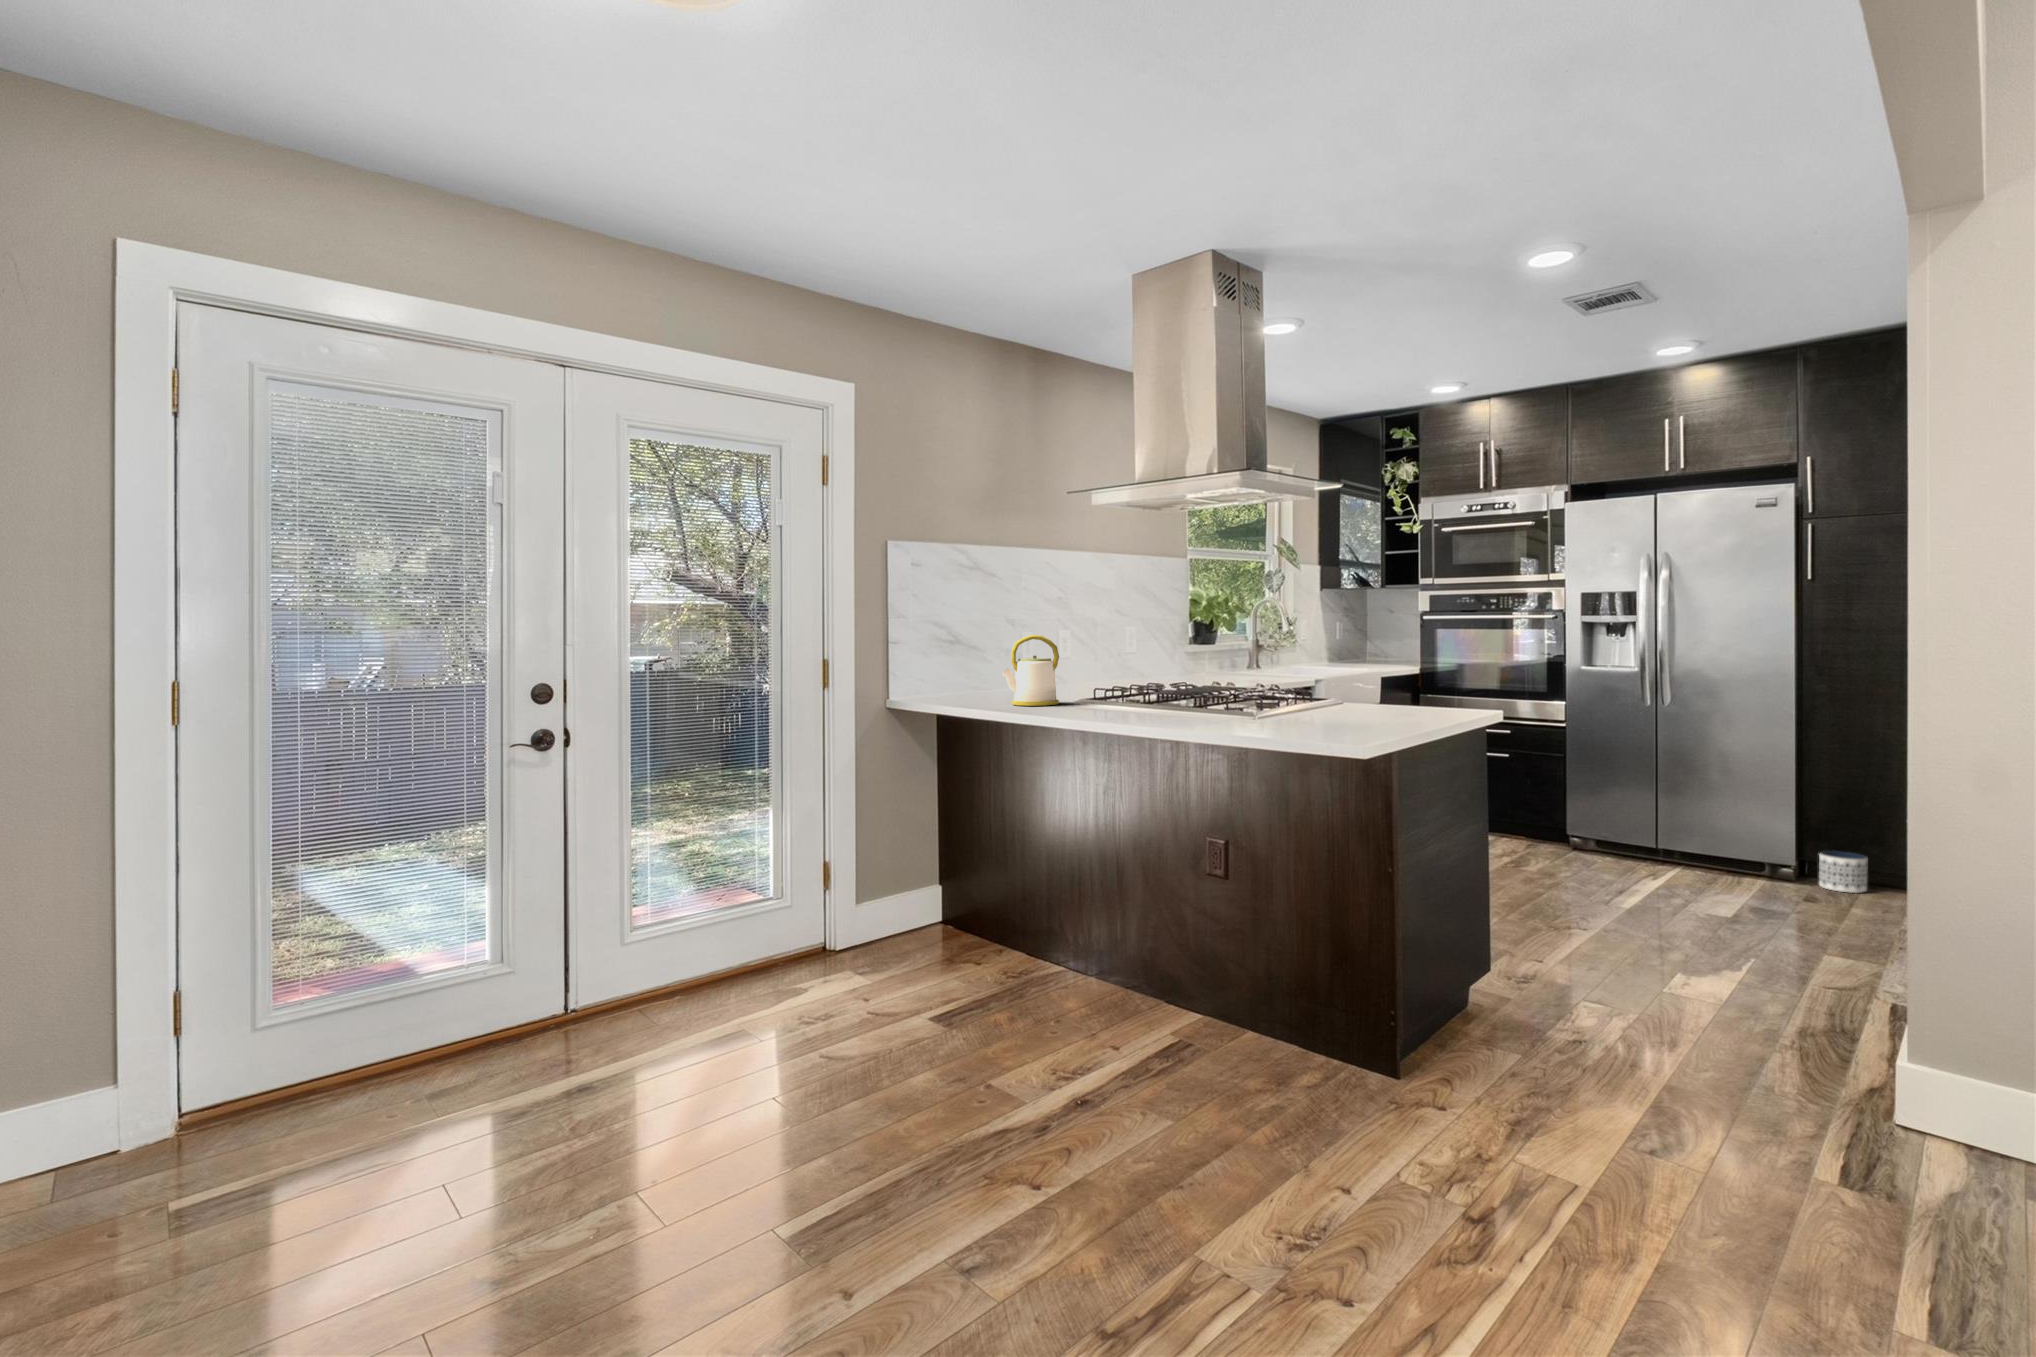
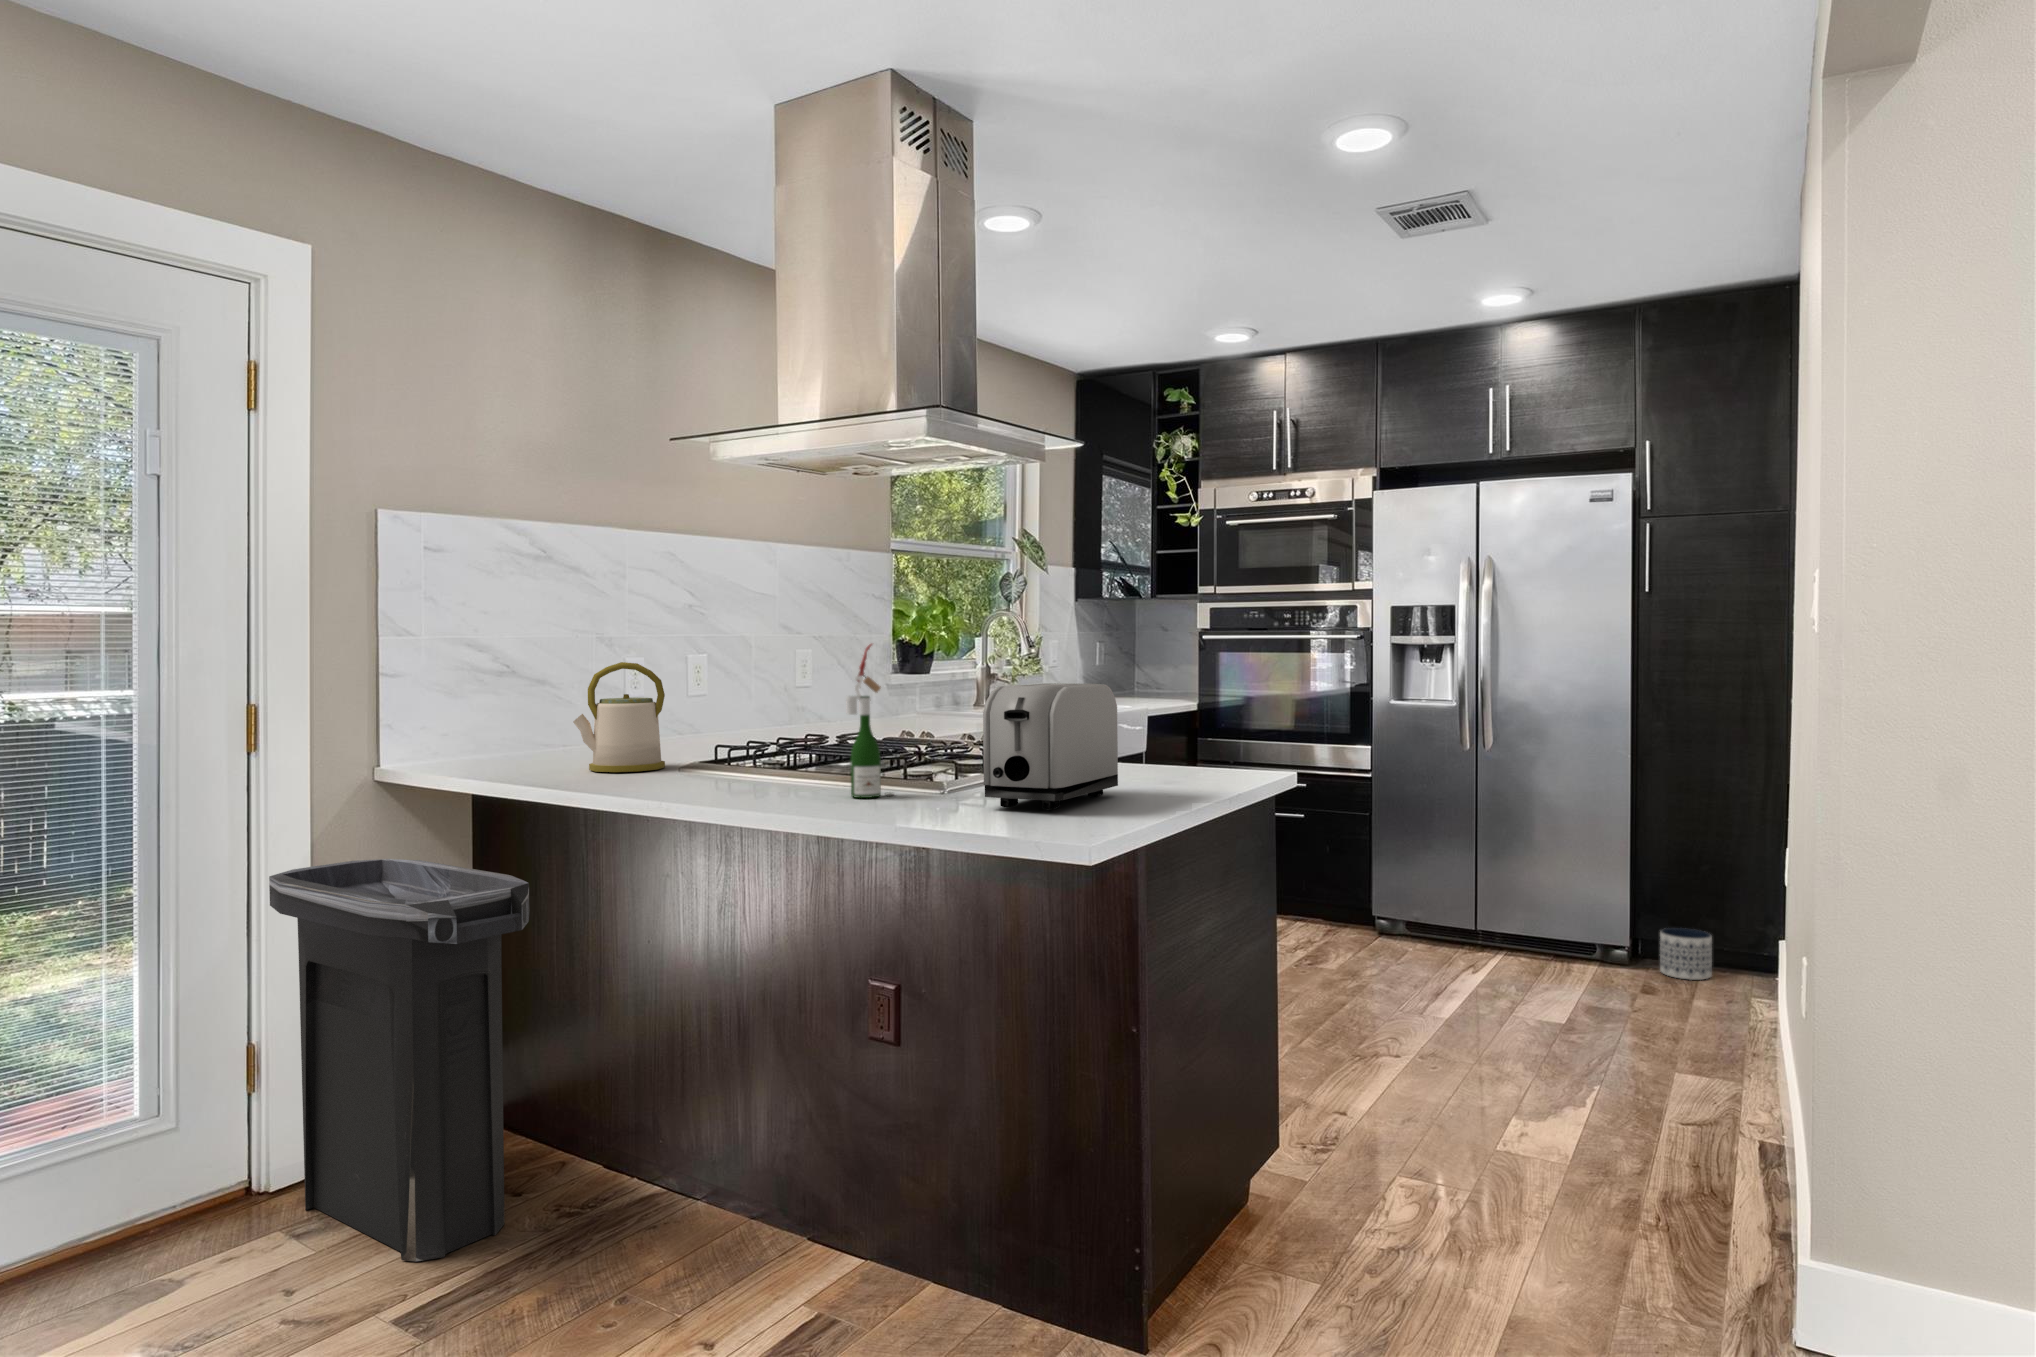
wine bottle: none [1192,620,1223,720] -> present [846,644,894,798]
toaster: none [1288,645,1378,727] -> present [983,683,1118,810]
trash can: none [832,758,990,996] -> present [269,859,529,1261]

